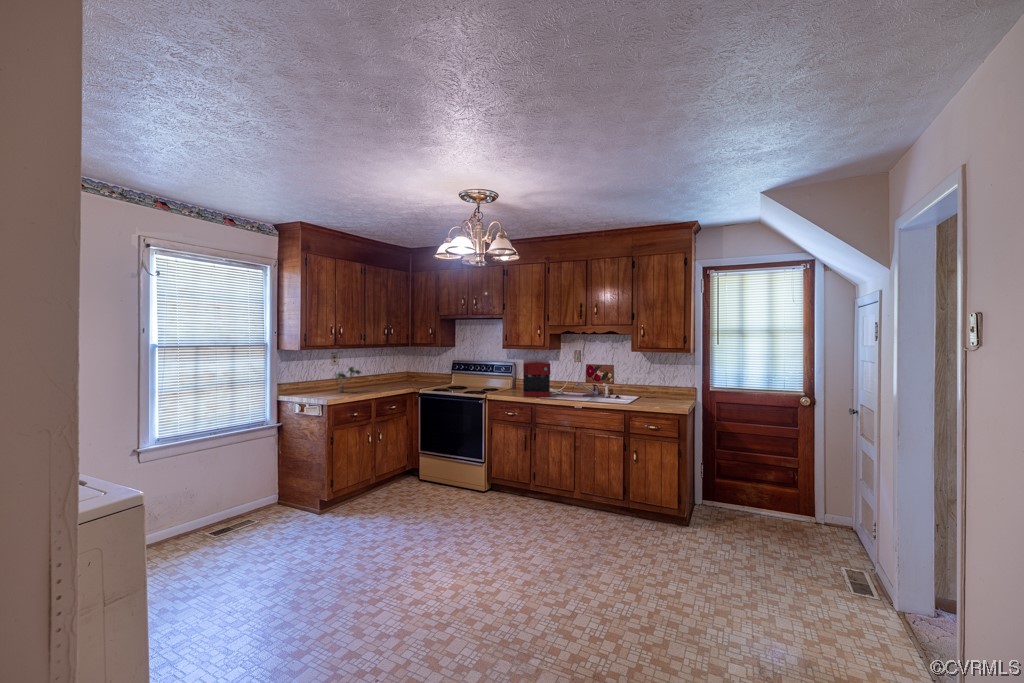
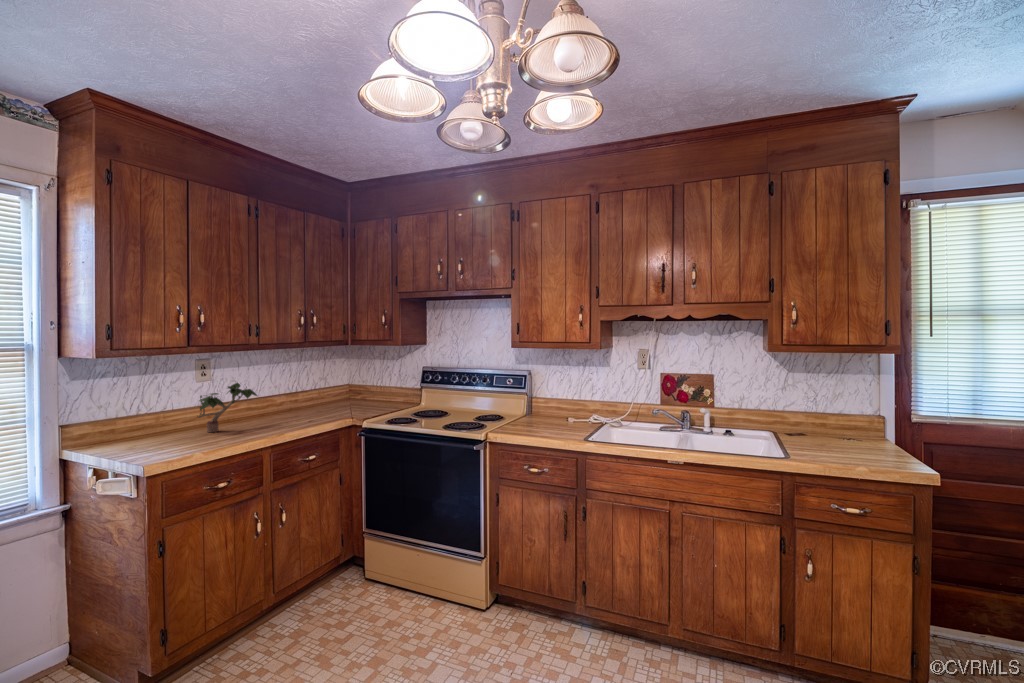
coffee maker: present [523,358,550,397] -> none [550,363,606,436]

